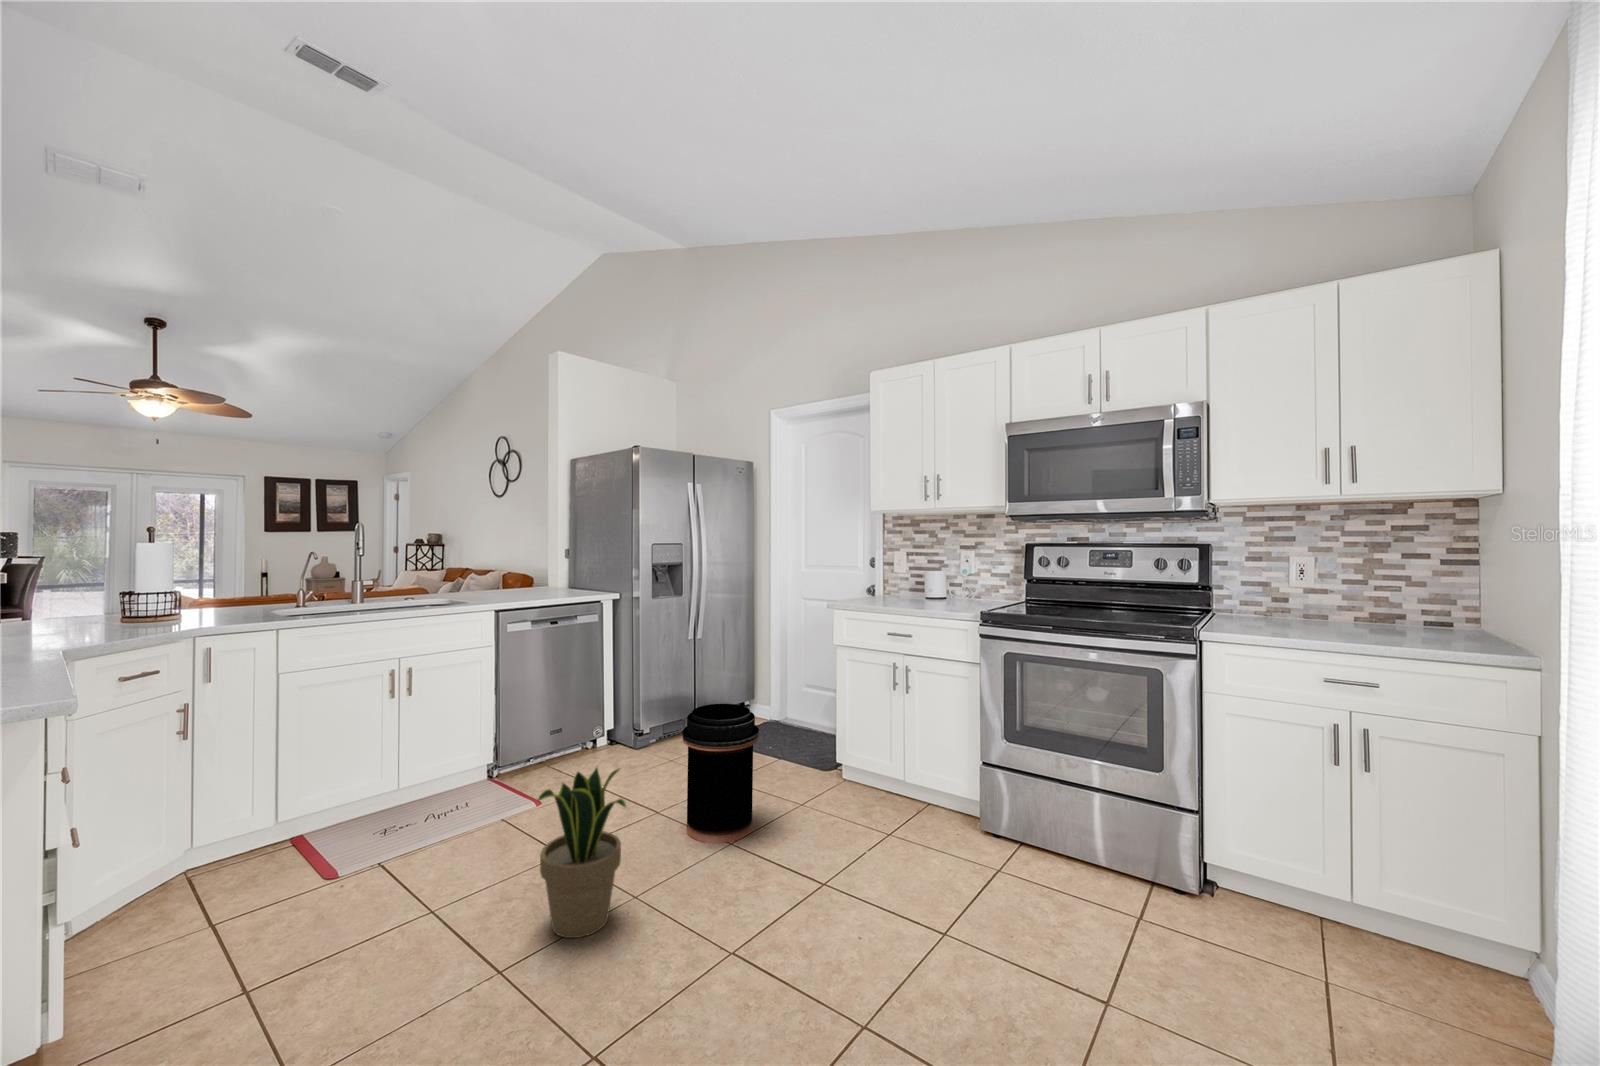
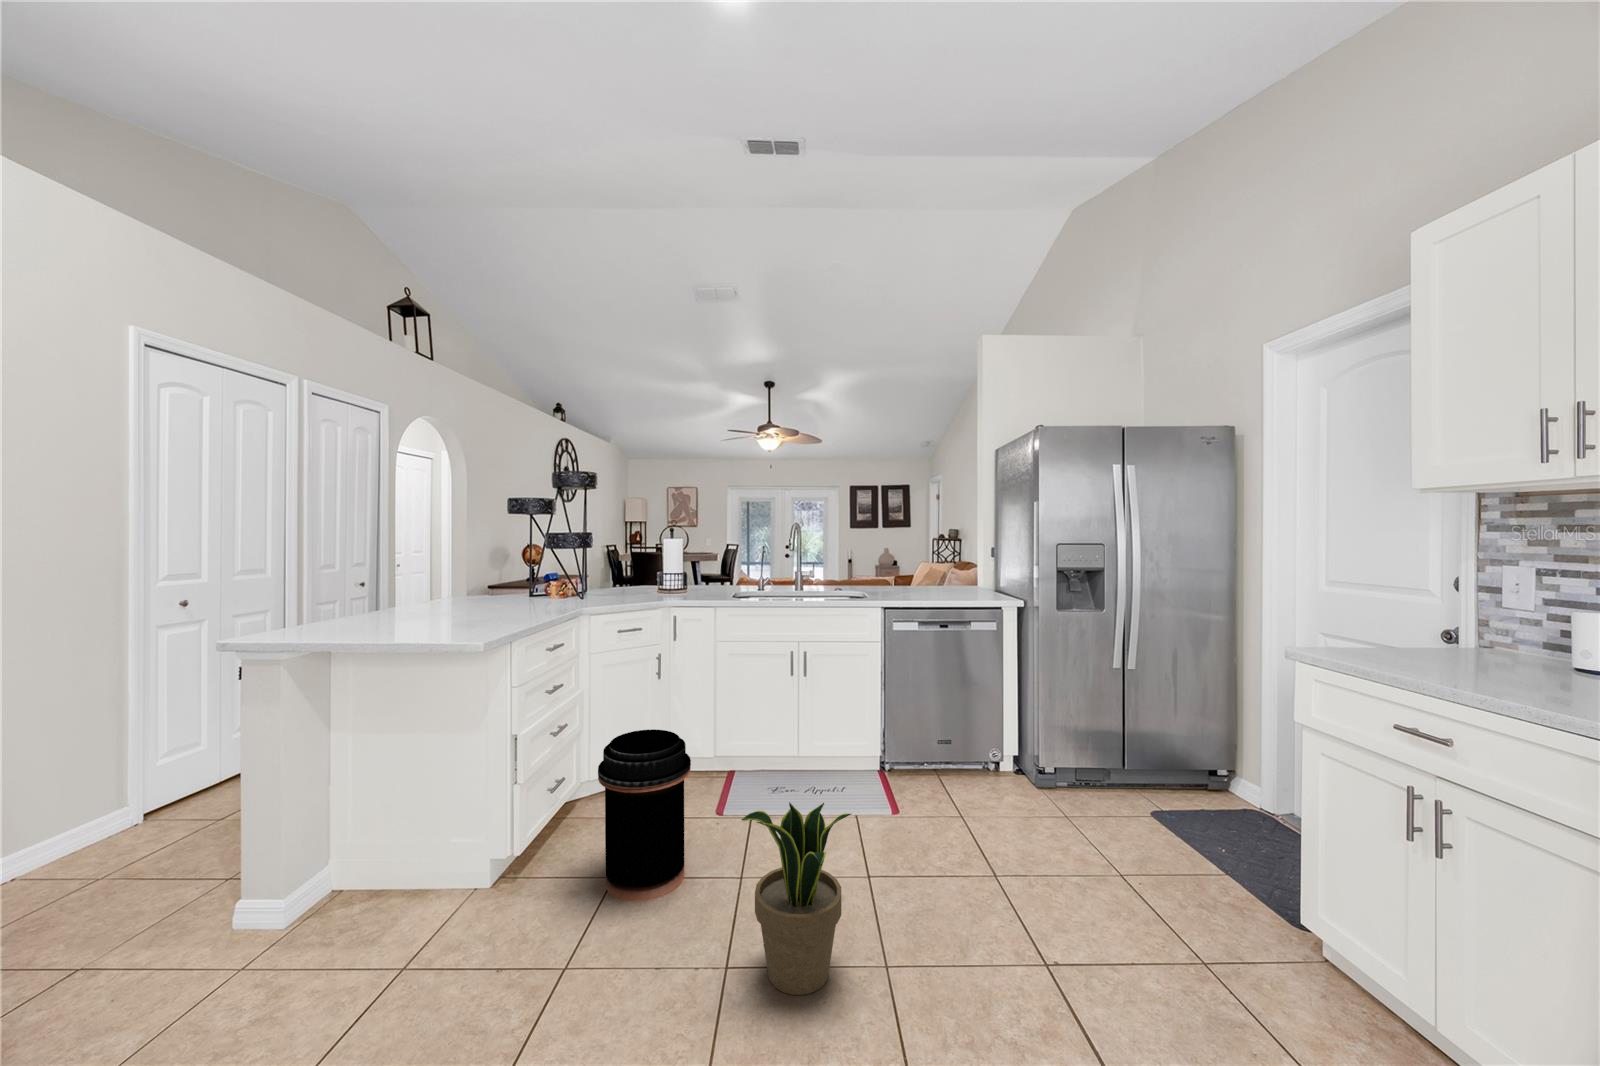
trash can: present [682,704,759,843] -> present [598,729,691,901]

